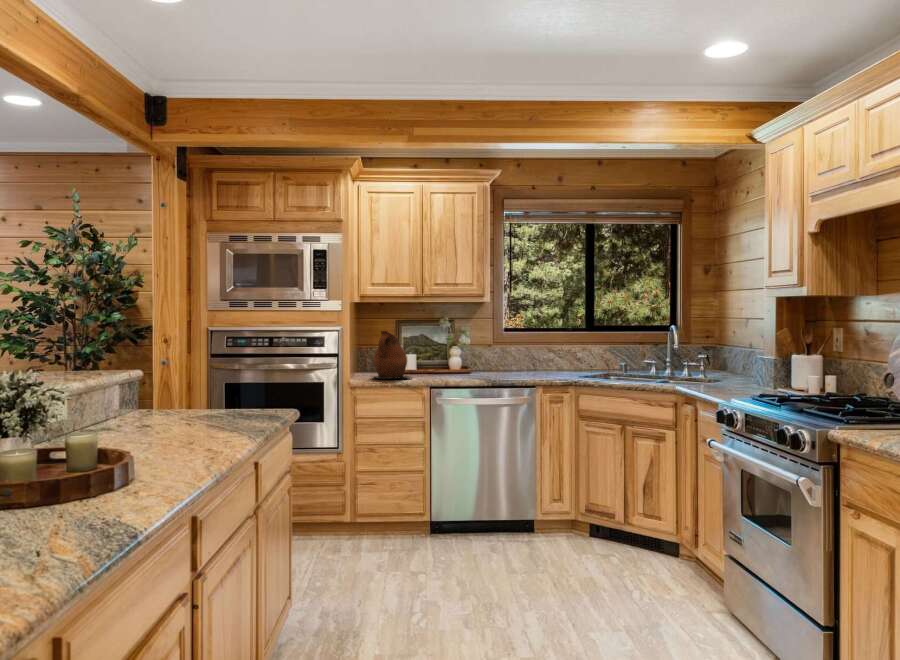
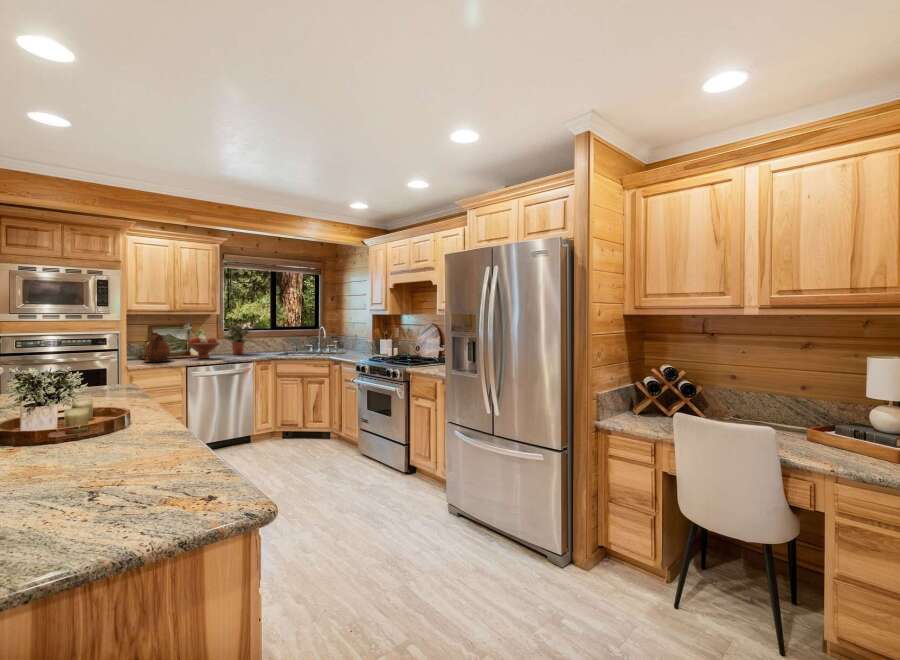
potted plant: none [501,318,552,372] -> present [223,324,252,354]
fruit bowl: none [437,339,486,376] -> present [187,337,220,358]

